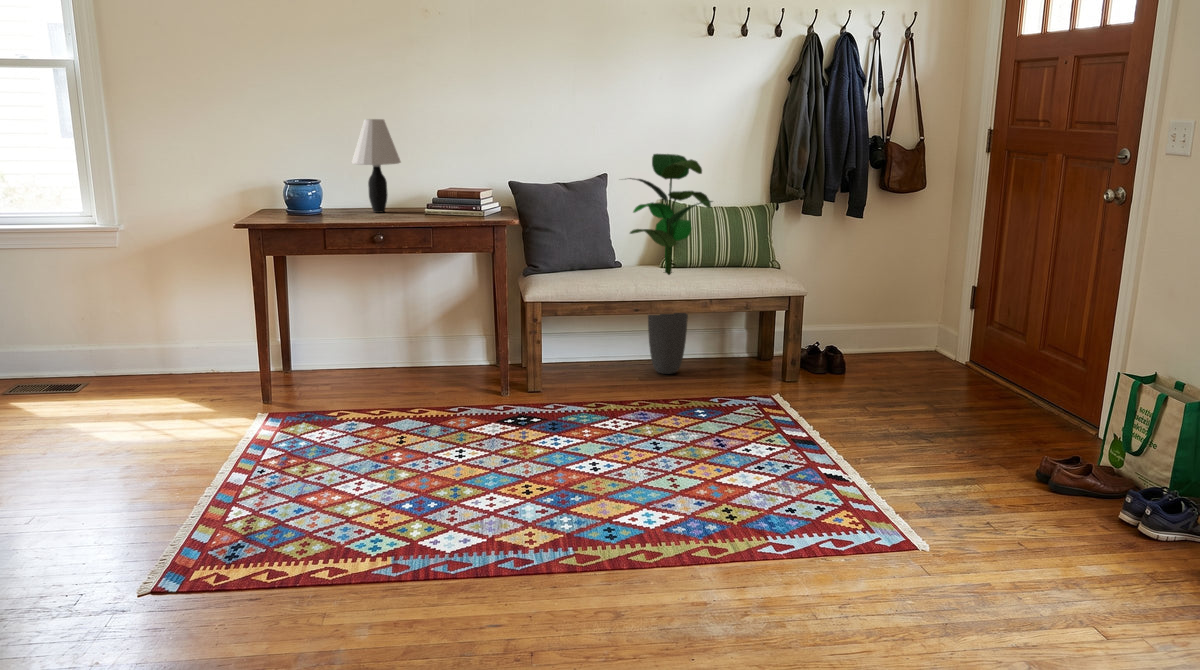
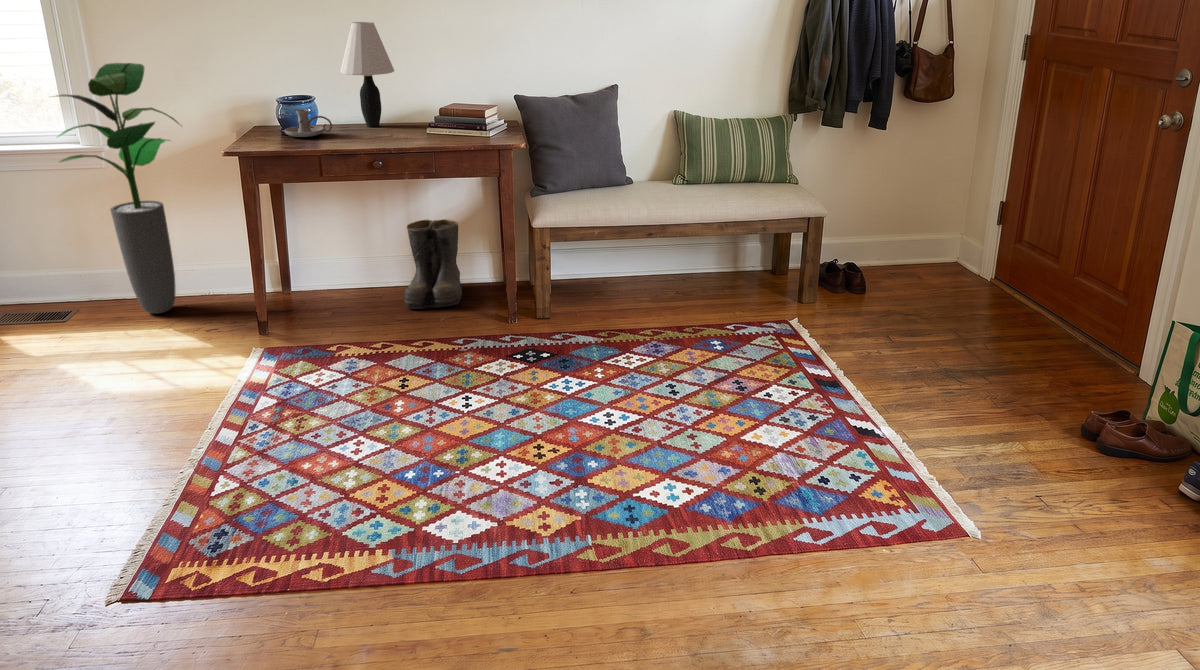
potted plant: present [628,154,713,374] -> present [59,63,182,314]
candle holder: none [299,194,343,218] -> present [285,110,332,137]
boots: none [401,302,458,384] -> present [404,219,462,309]

